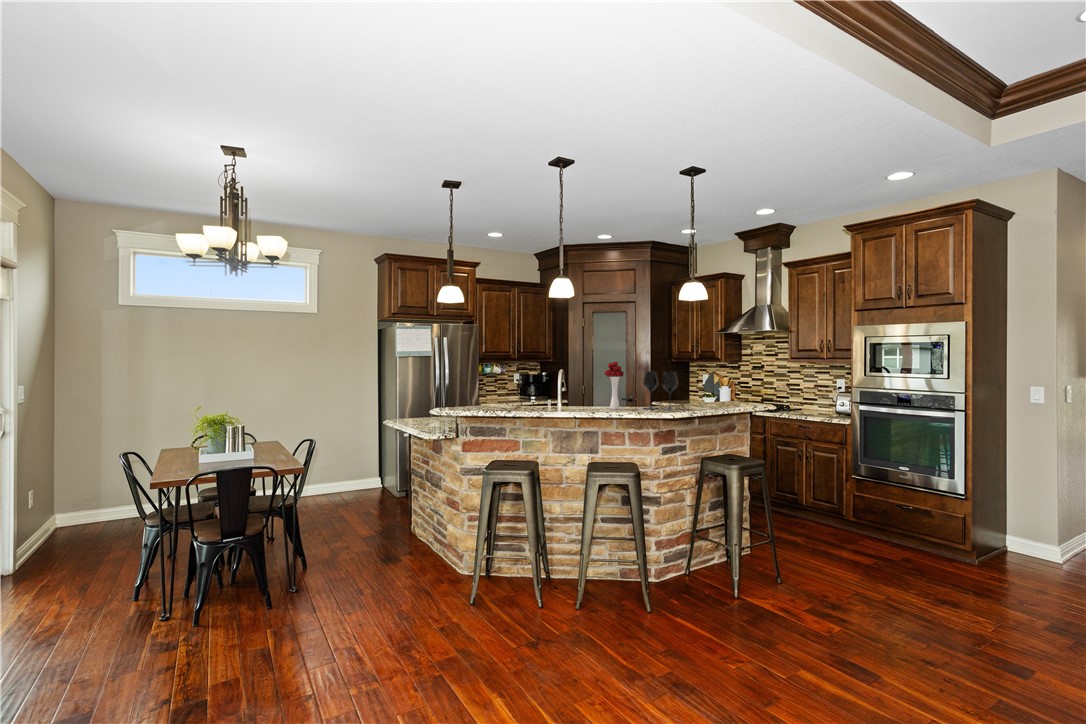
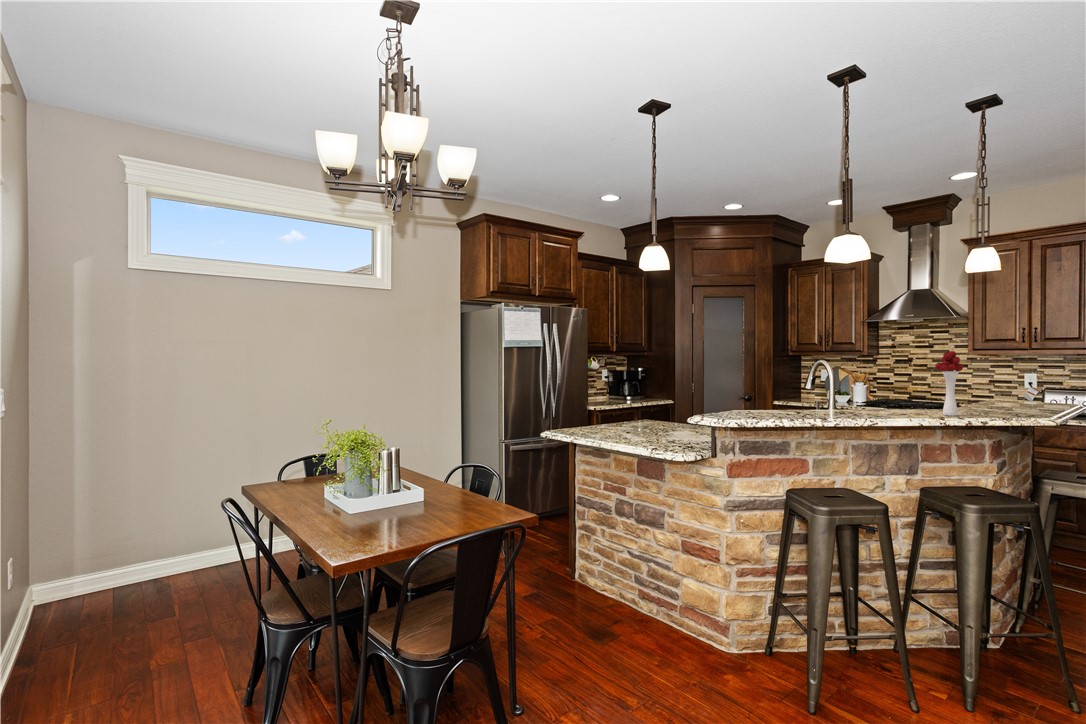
wine glass: present [643,371,678,410] -> none [973,364,1034,416]

